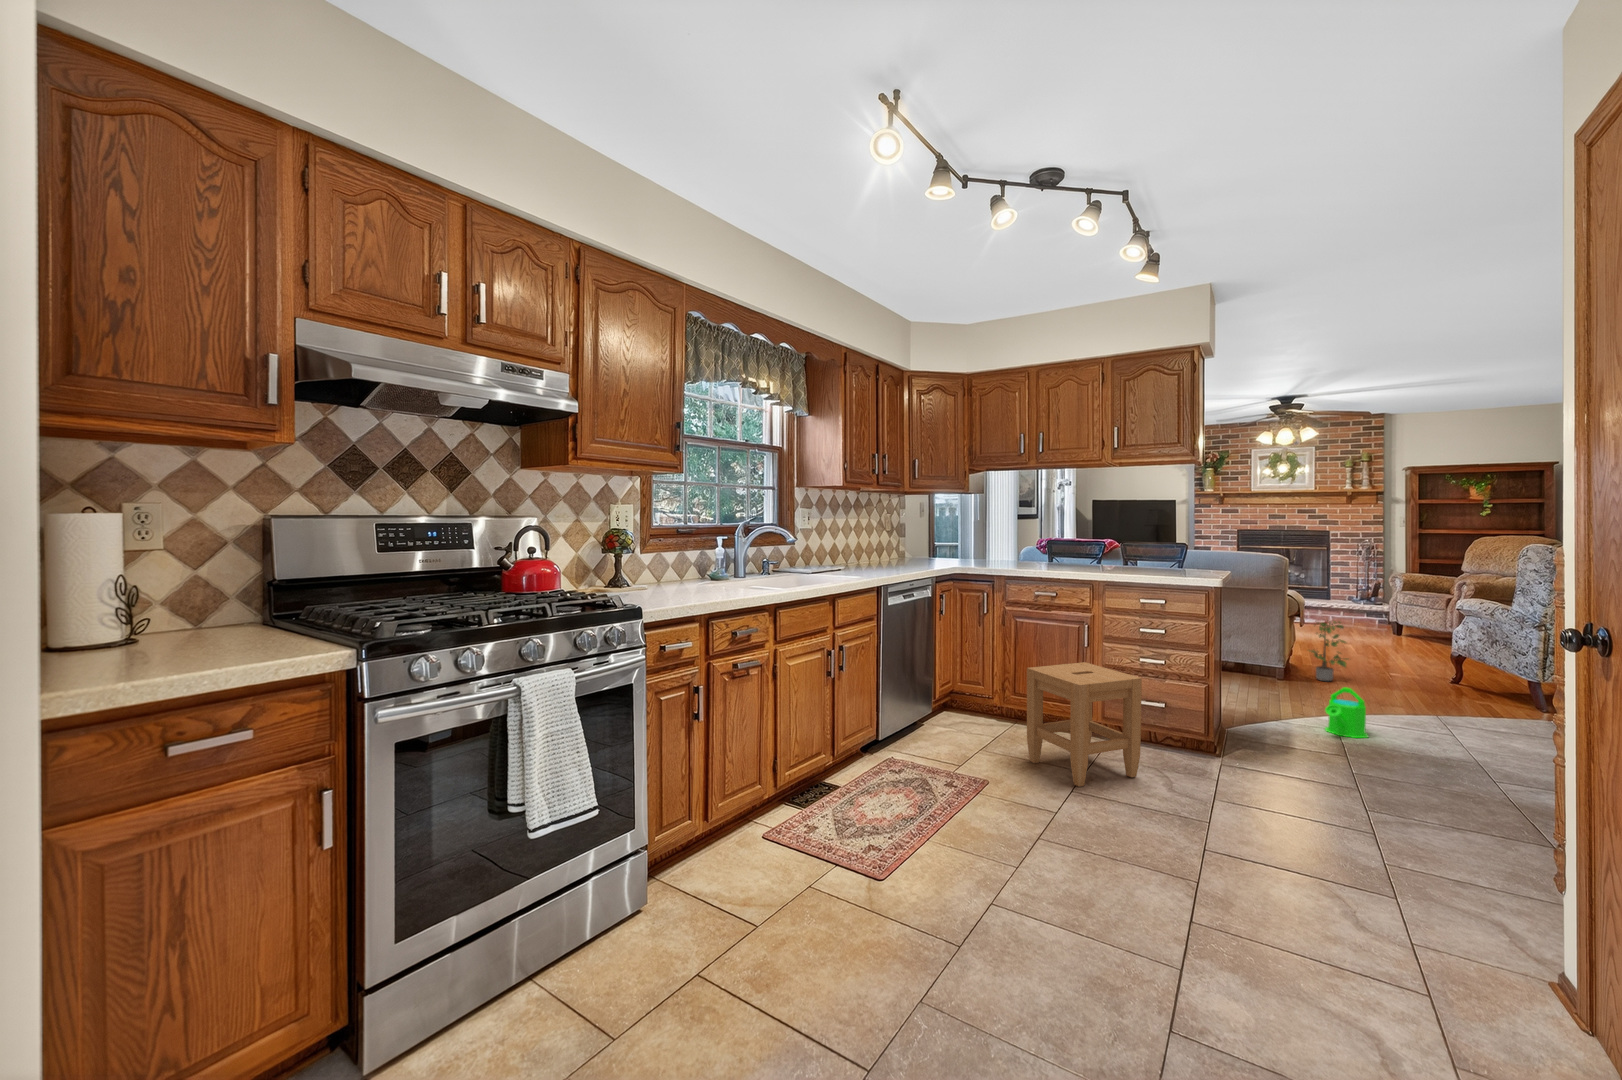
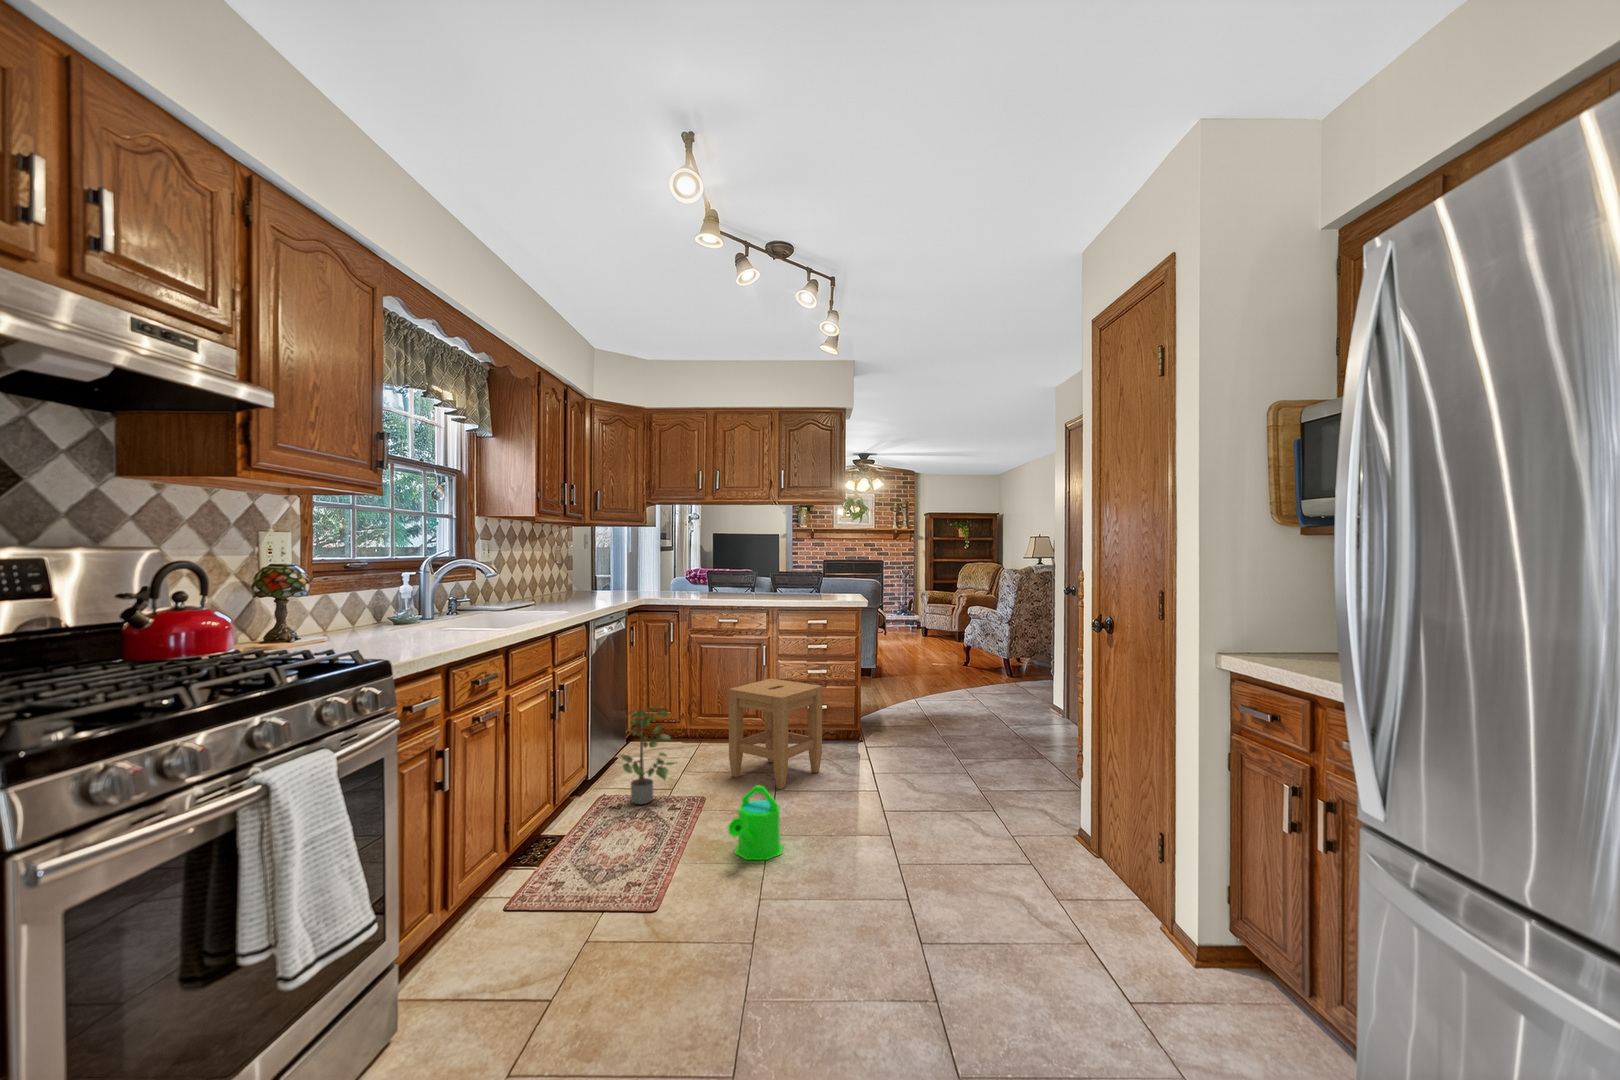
potted plant: present [1310,621,1348,681] -> present [621,706,675,804]
watering can: present [1325,687,1368,738] -> present [728,785,783,860]

